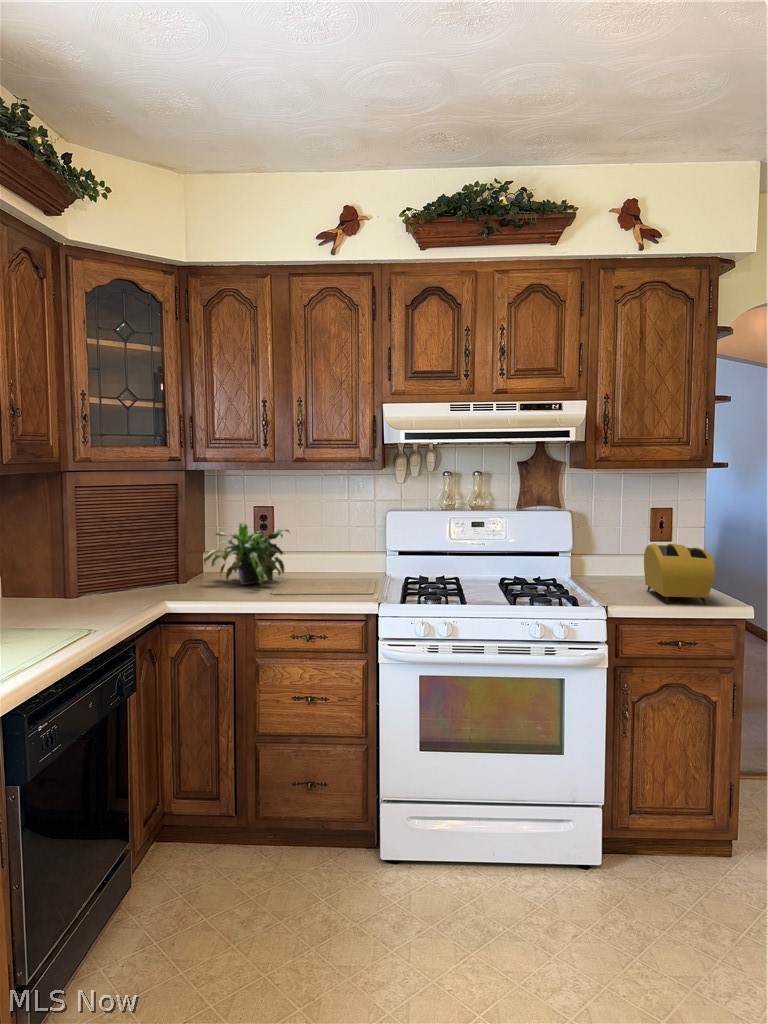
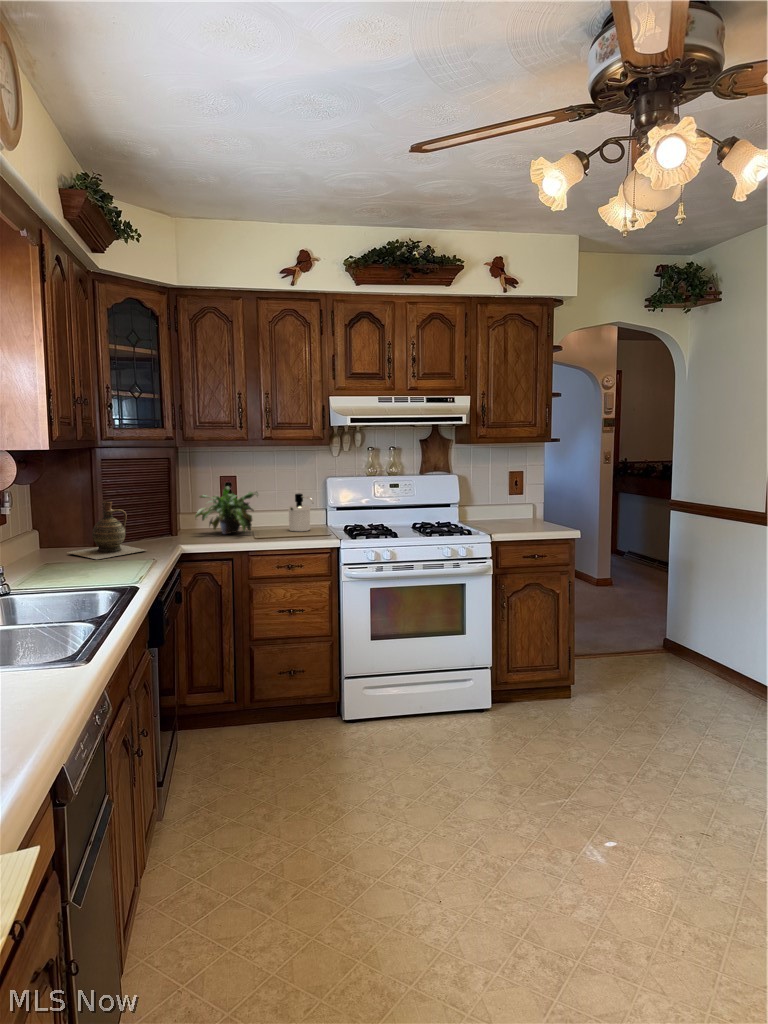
soap dispenser: none [328,533,358,584] -> present [288,493,314,531]
ceramic jug: none [15,542,114,622] -> present [67,502,145,559]
toaster: present [644,544,715,604] -> none [510,493,556,532]

